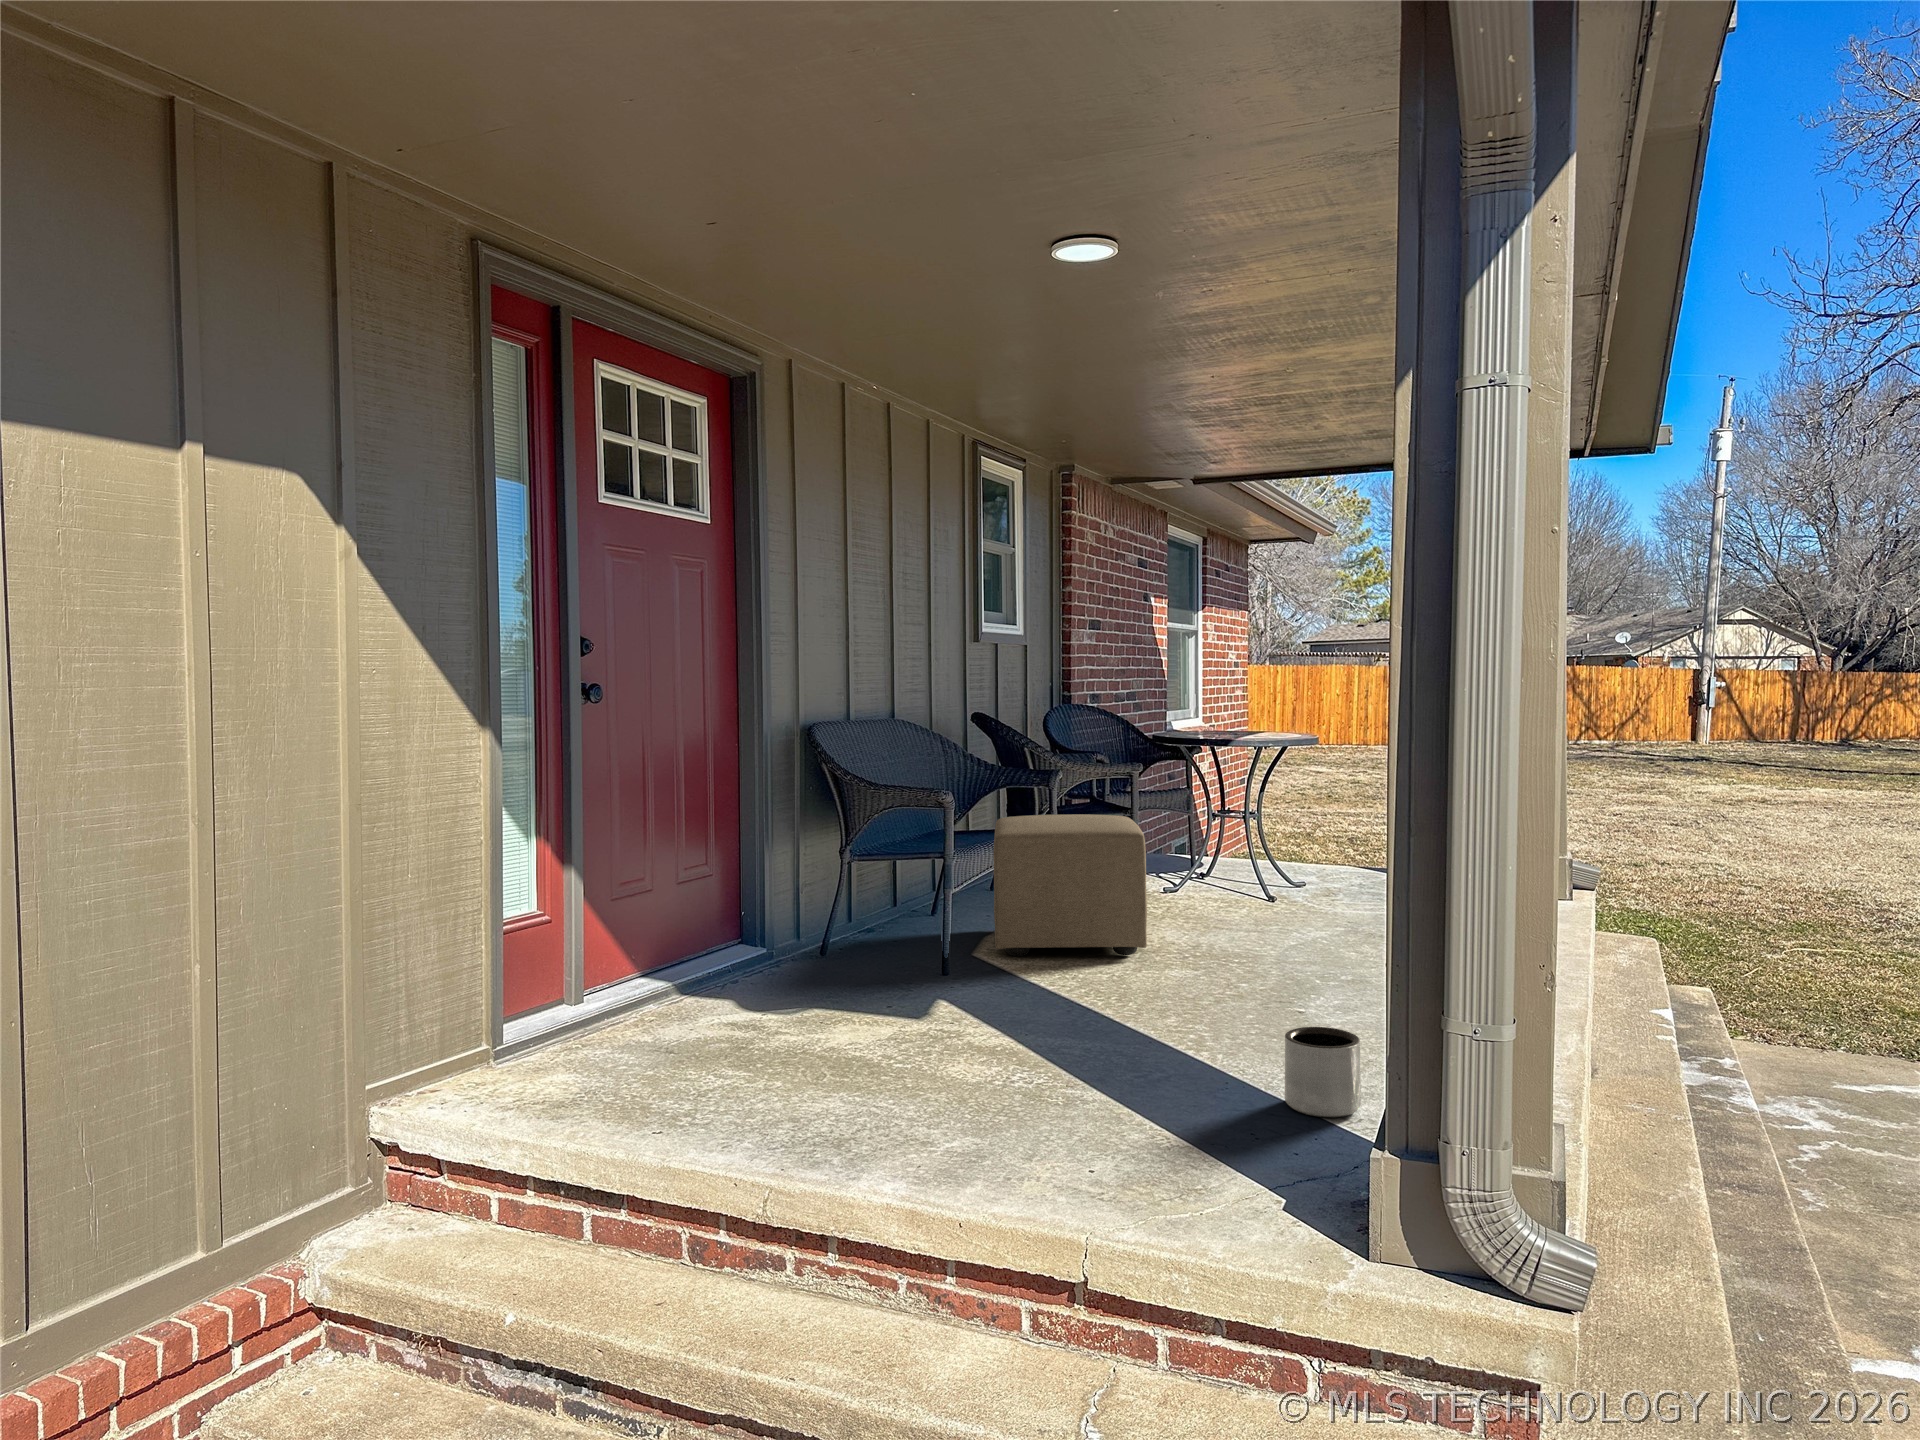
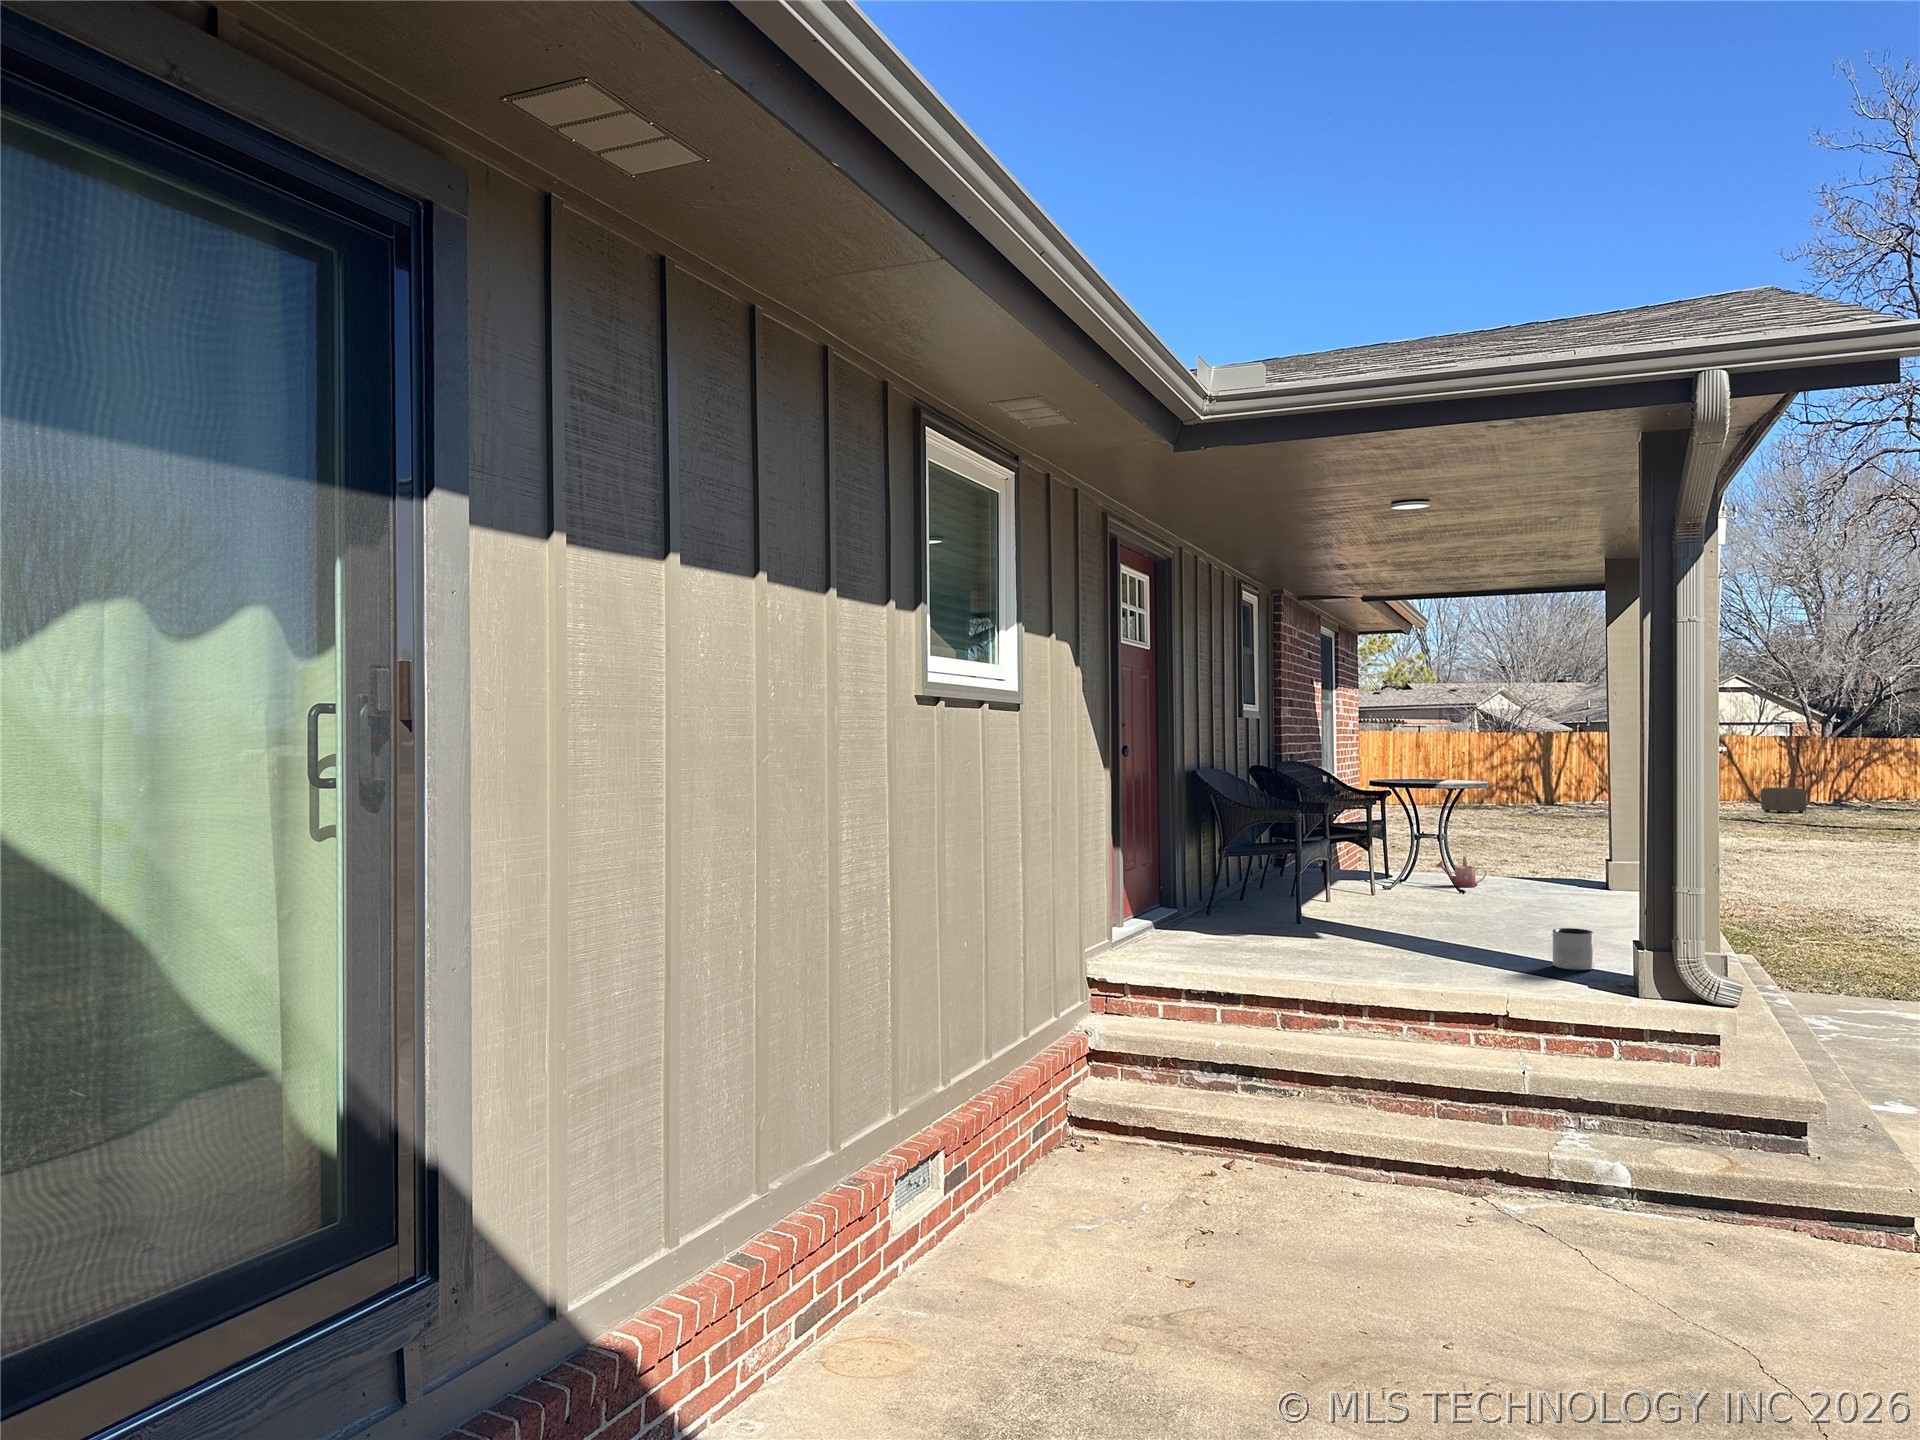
ottoman: present [994,814,1147,956] -> present [1761,787,1806,813]
watering can: none [1267,839,1336,884] -> present [1436,856,1486,887]

